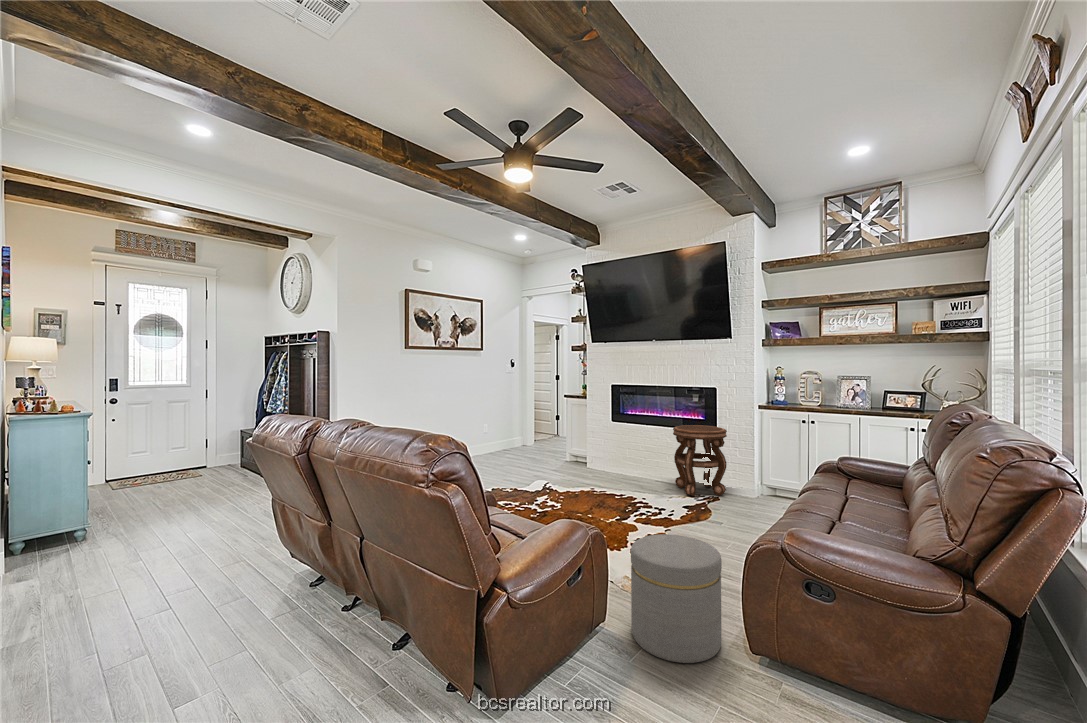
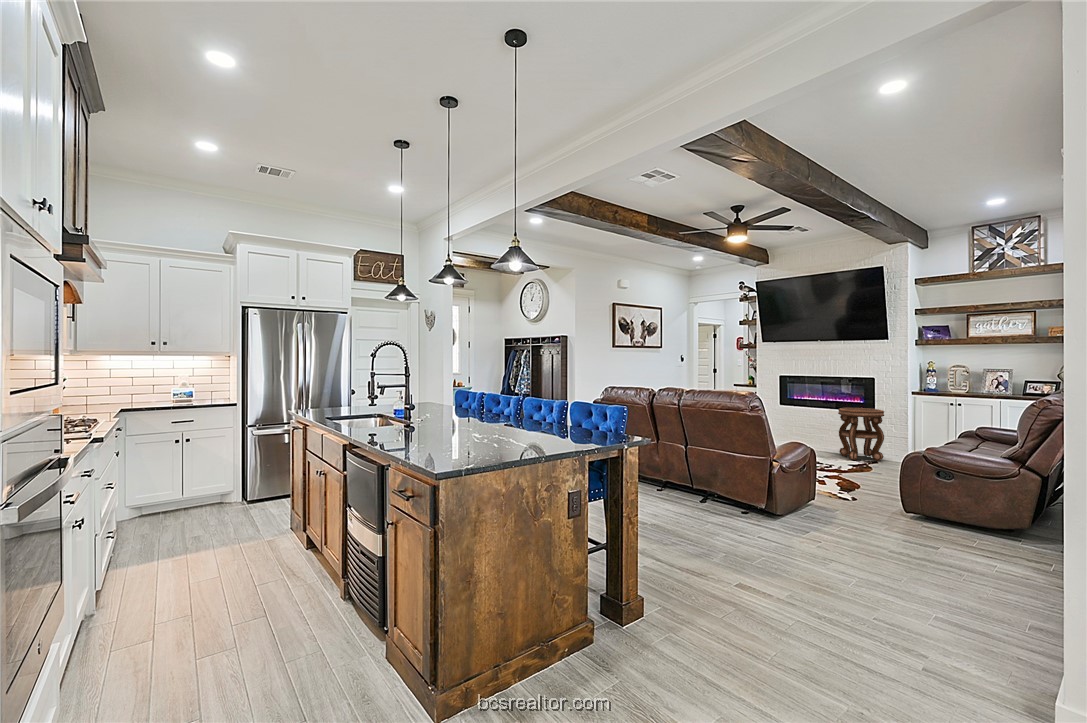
ottoman: present [631,534,722,663] -> none [830,457,886,517]

